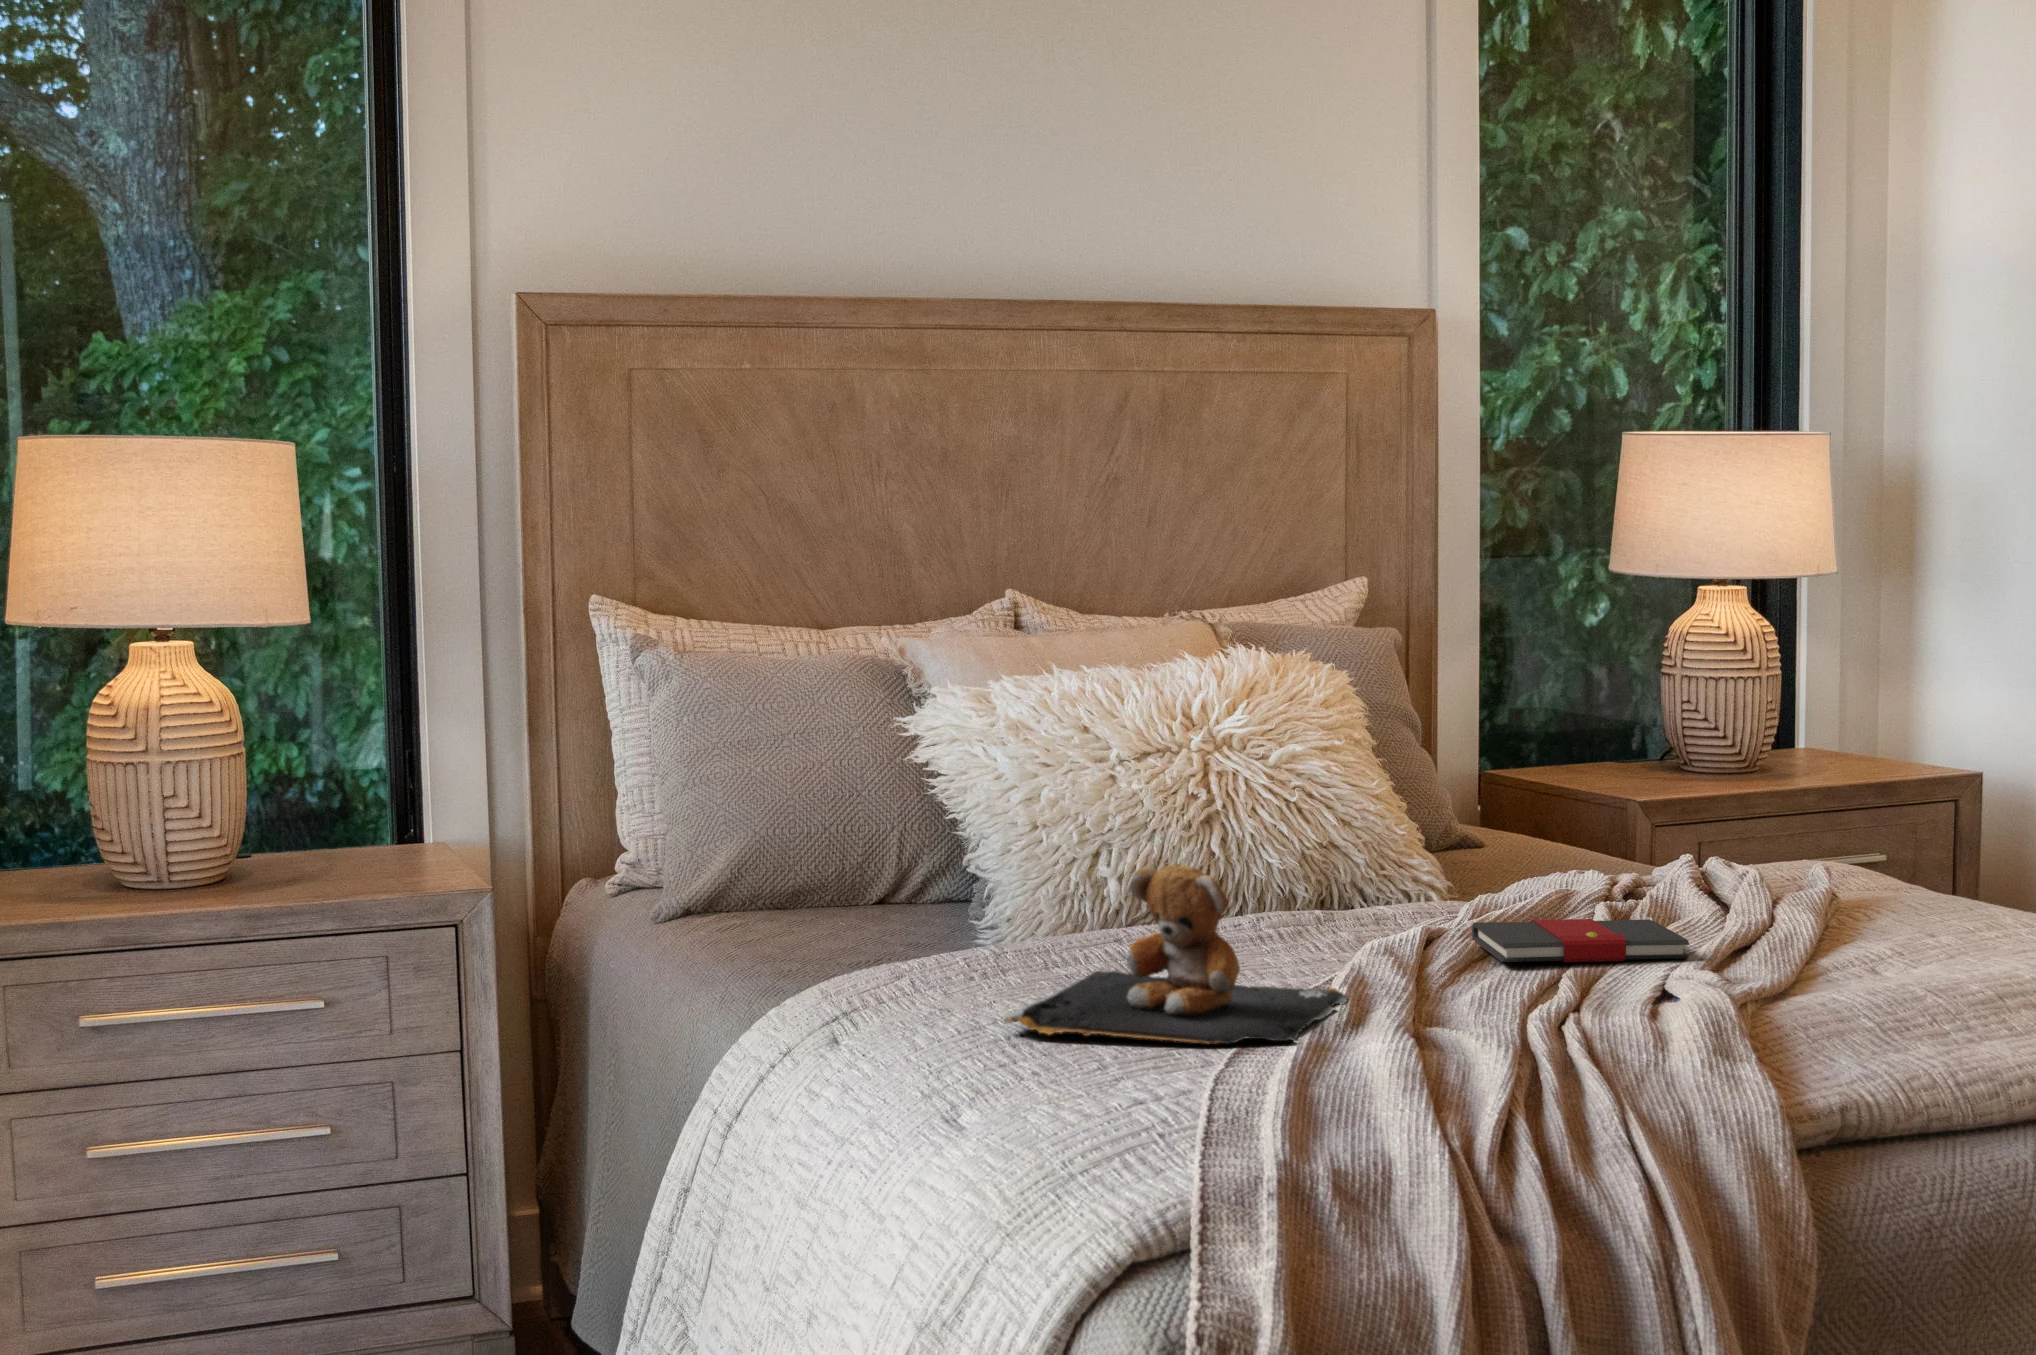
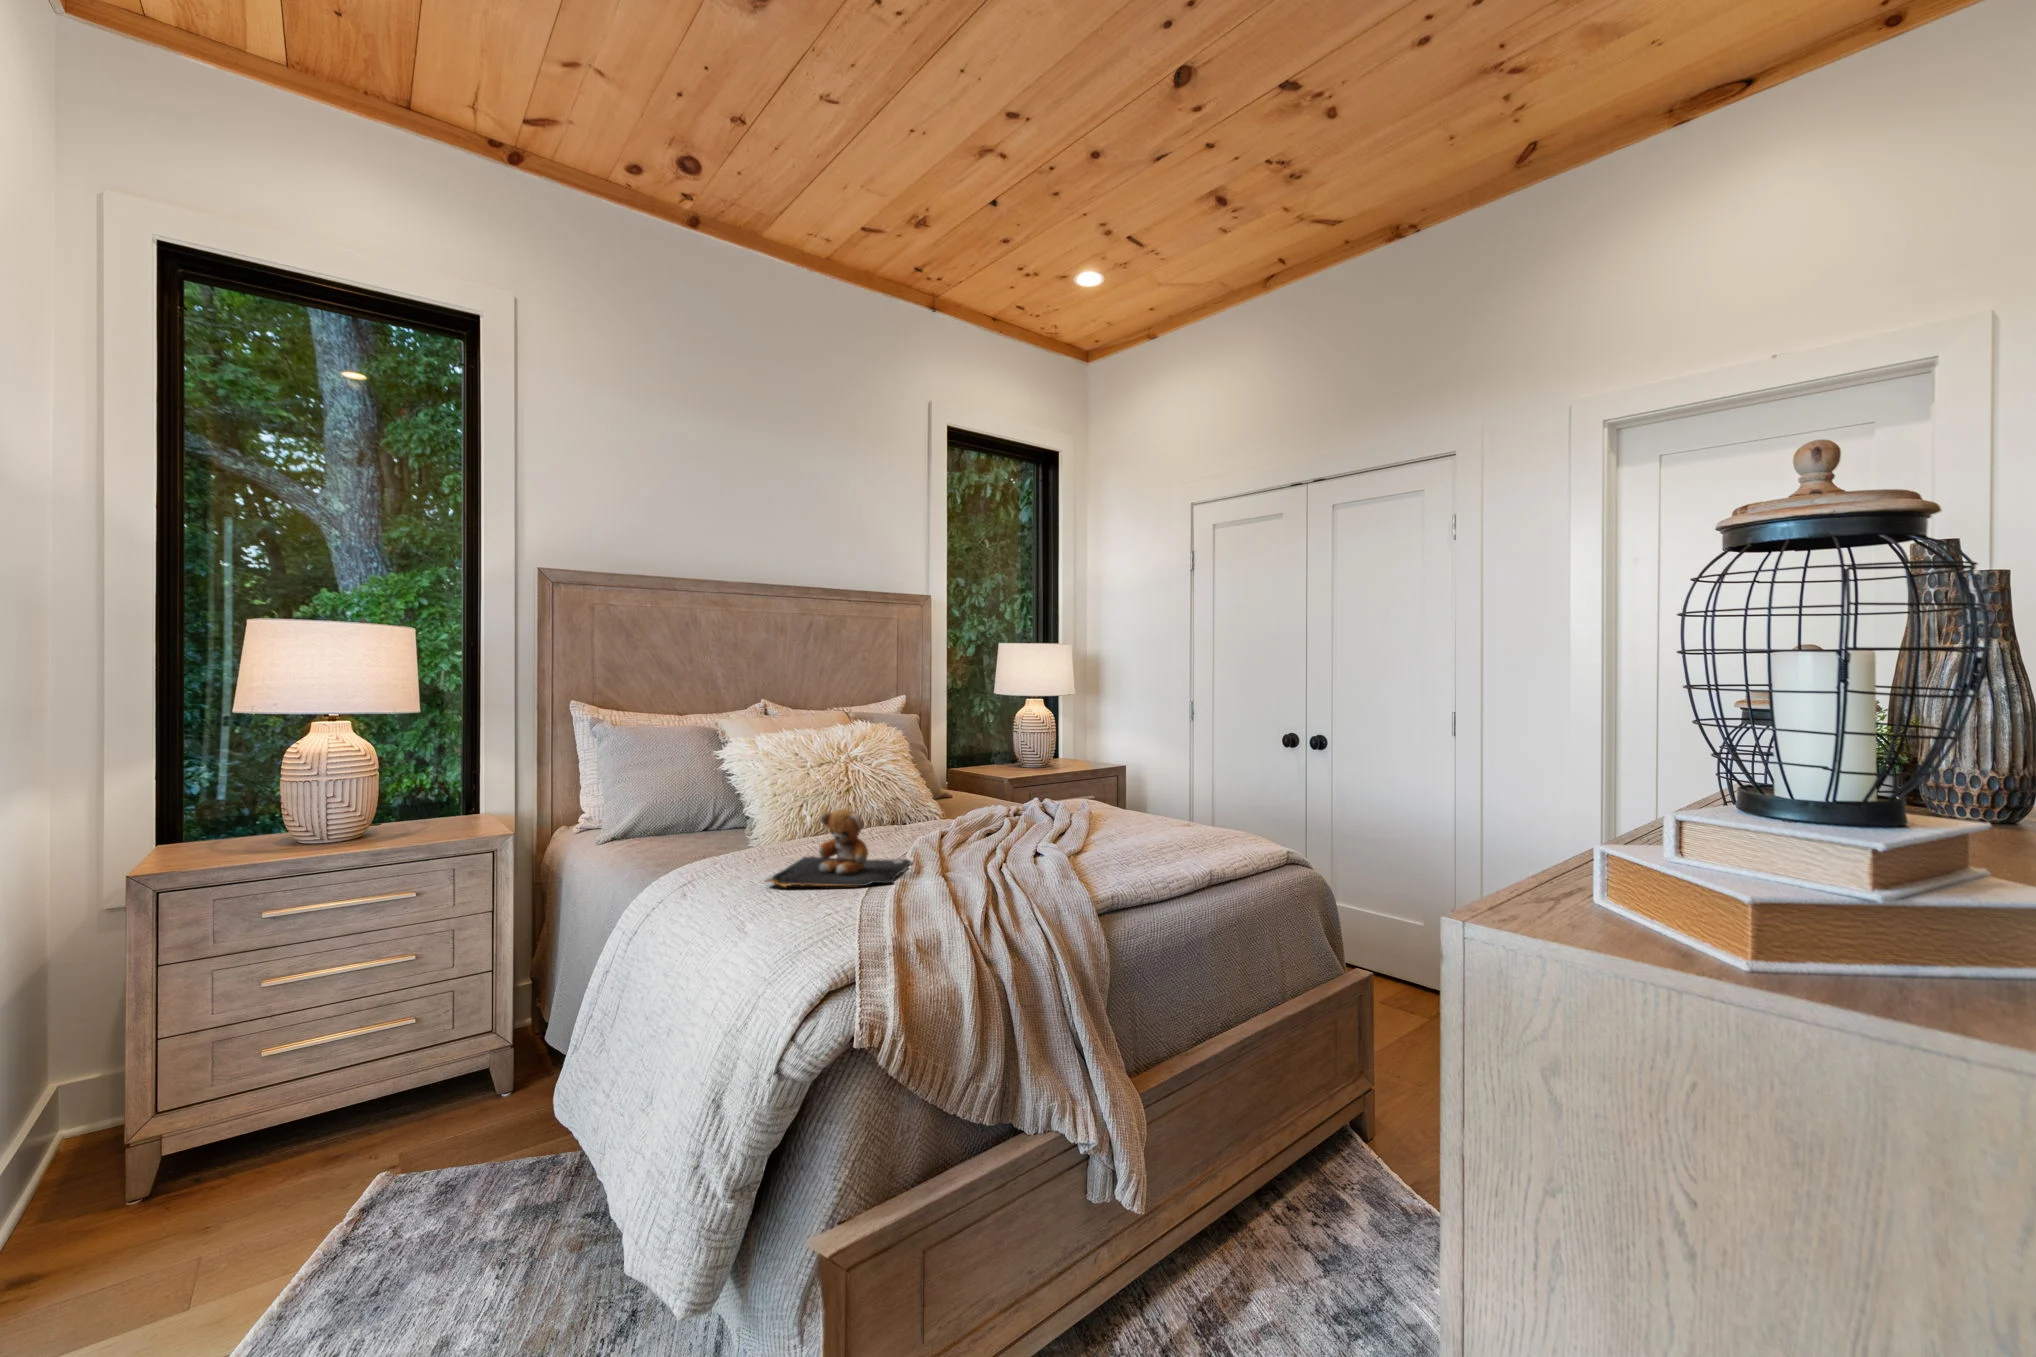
book: present [1472,919,1689,962] -> none [959,824,1044,844]

